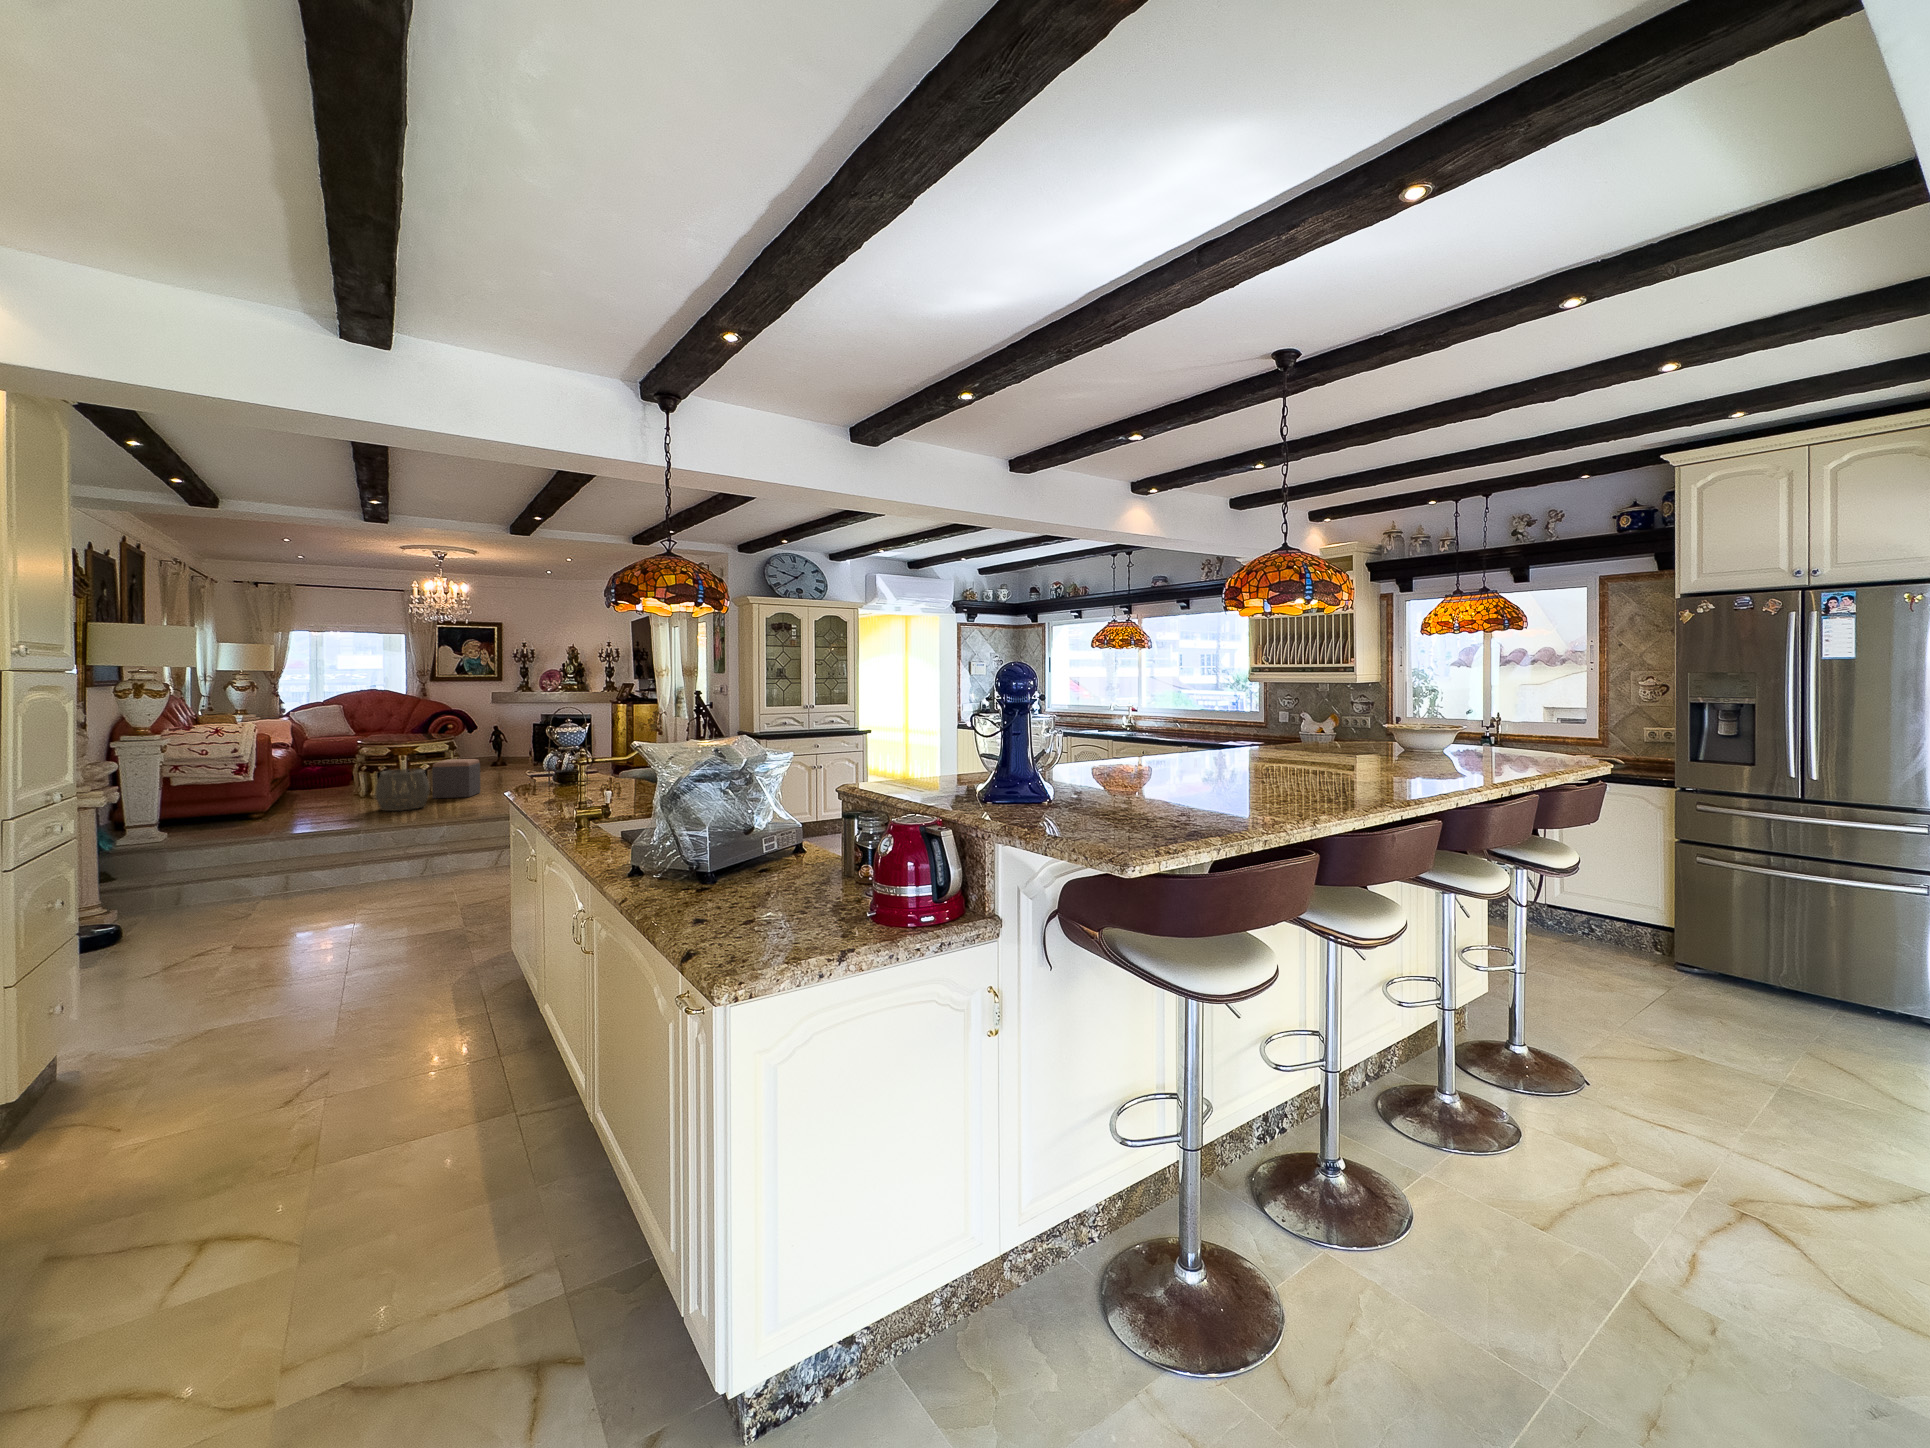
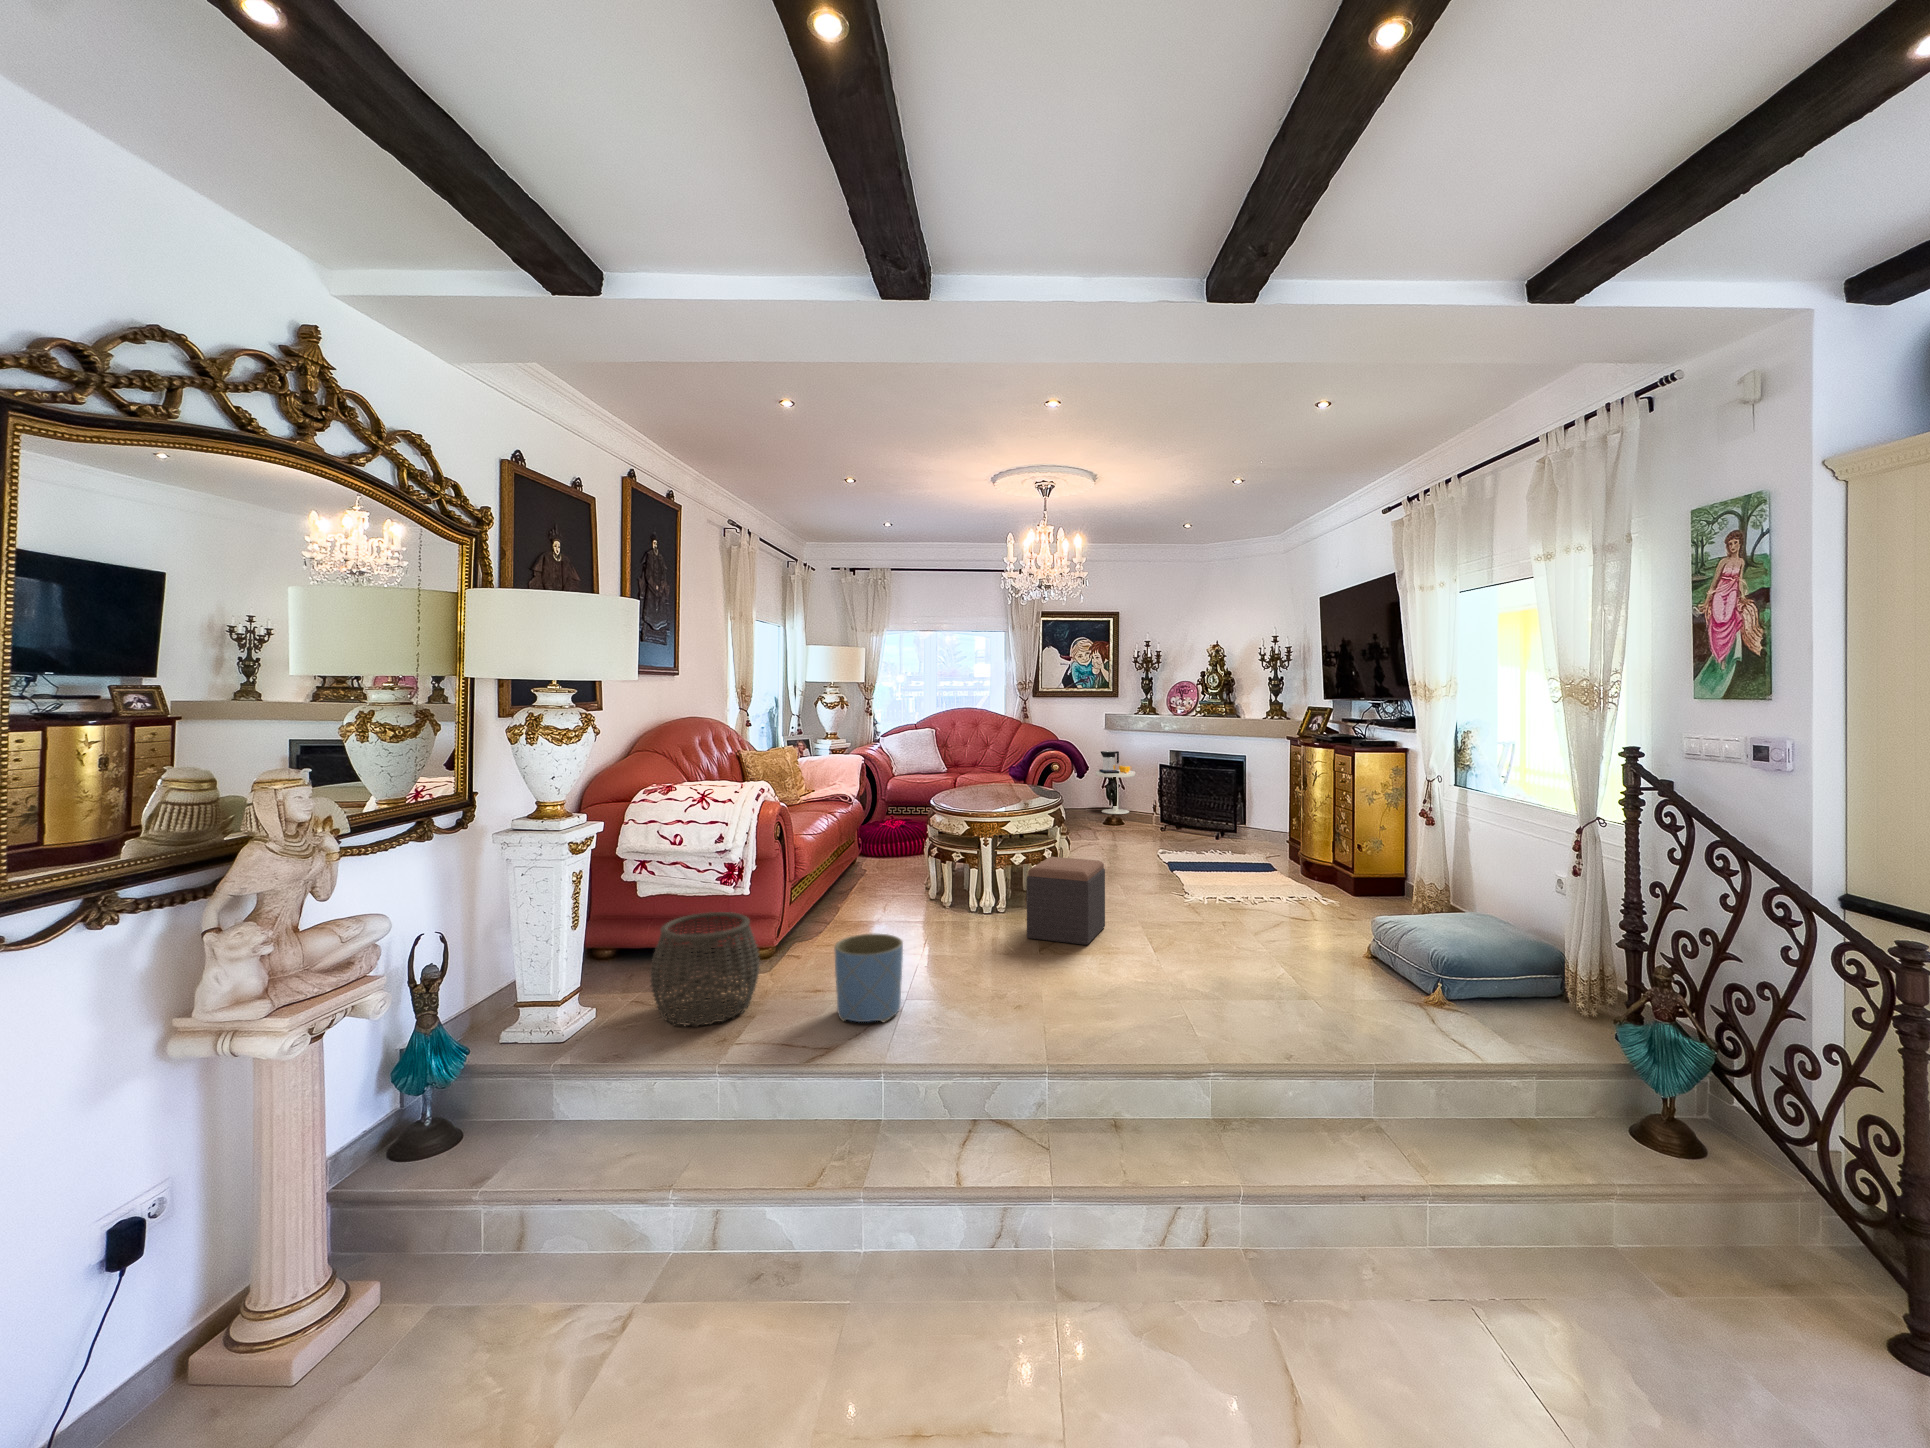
side table: none [483,717,514,759] -> present [1096,751,1135,814]
woven basket: present [376,769,429,811] -> present [650,912,760,1026]
planter: none [327,786,366,822] -> present [834,934,903,1022]

